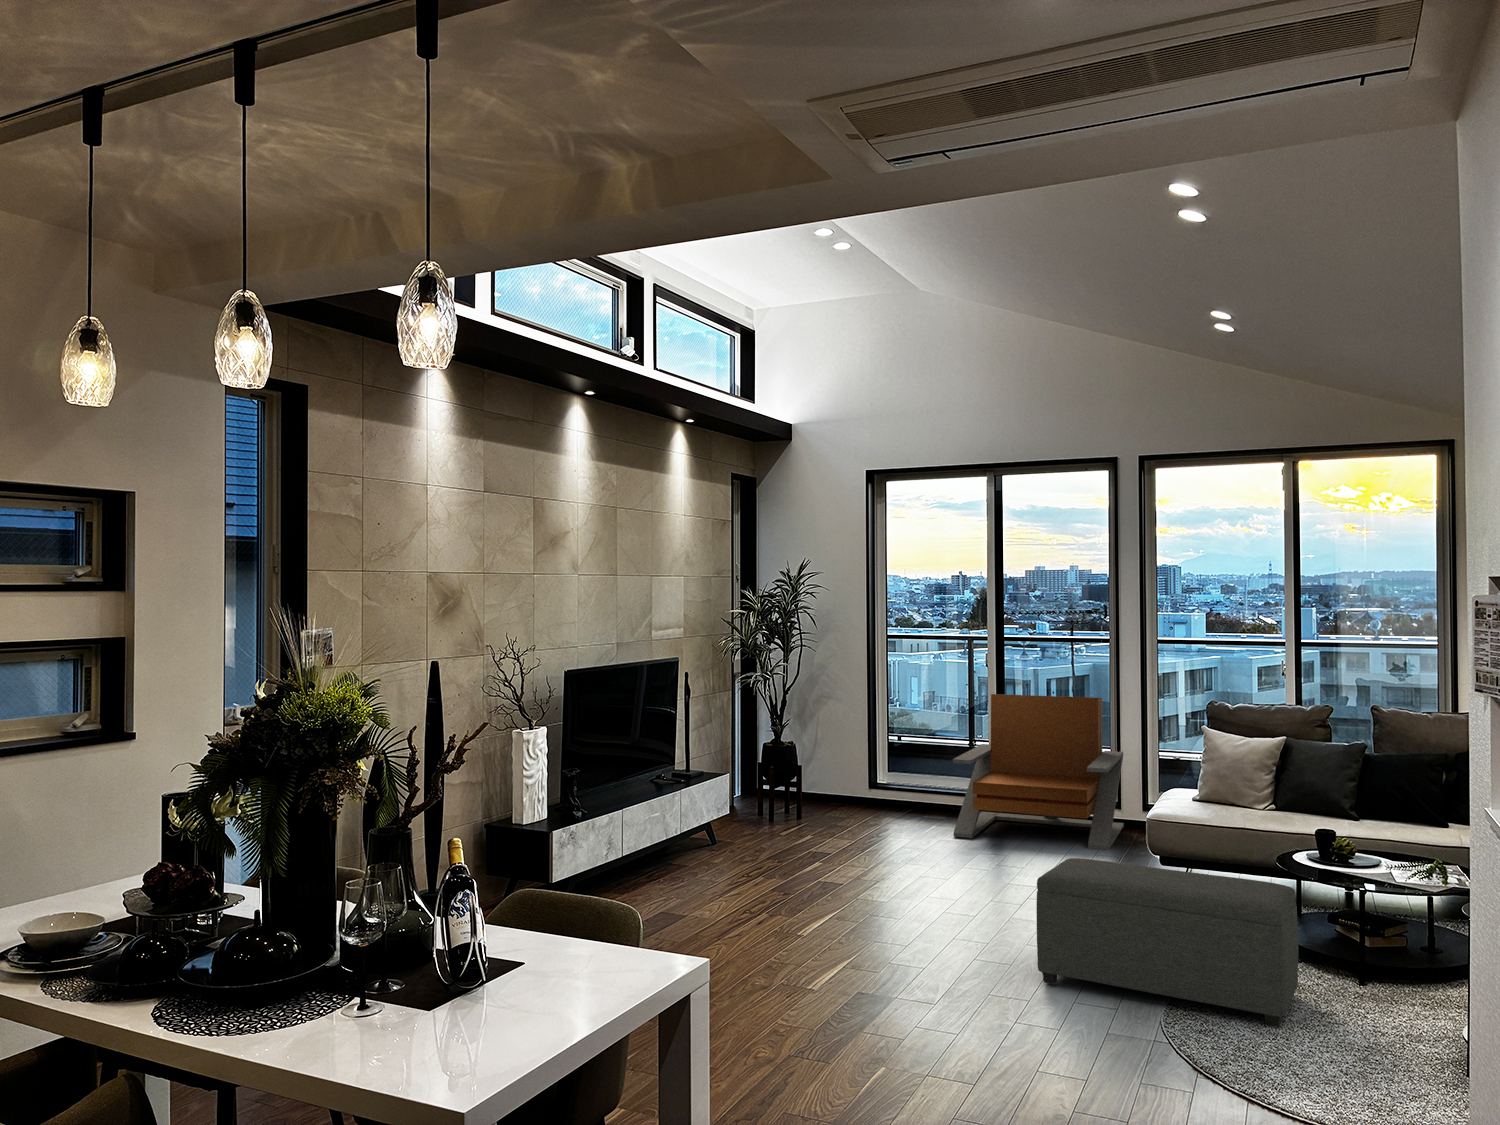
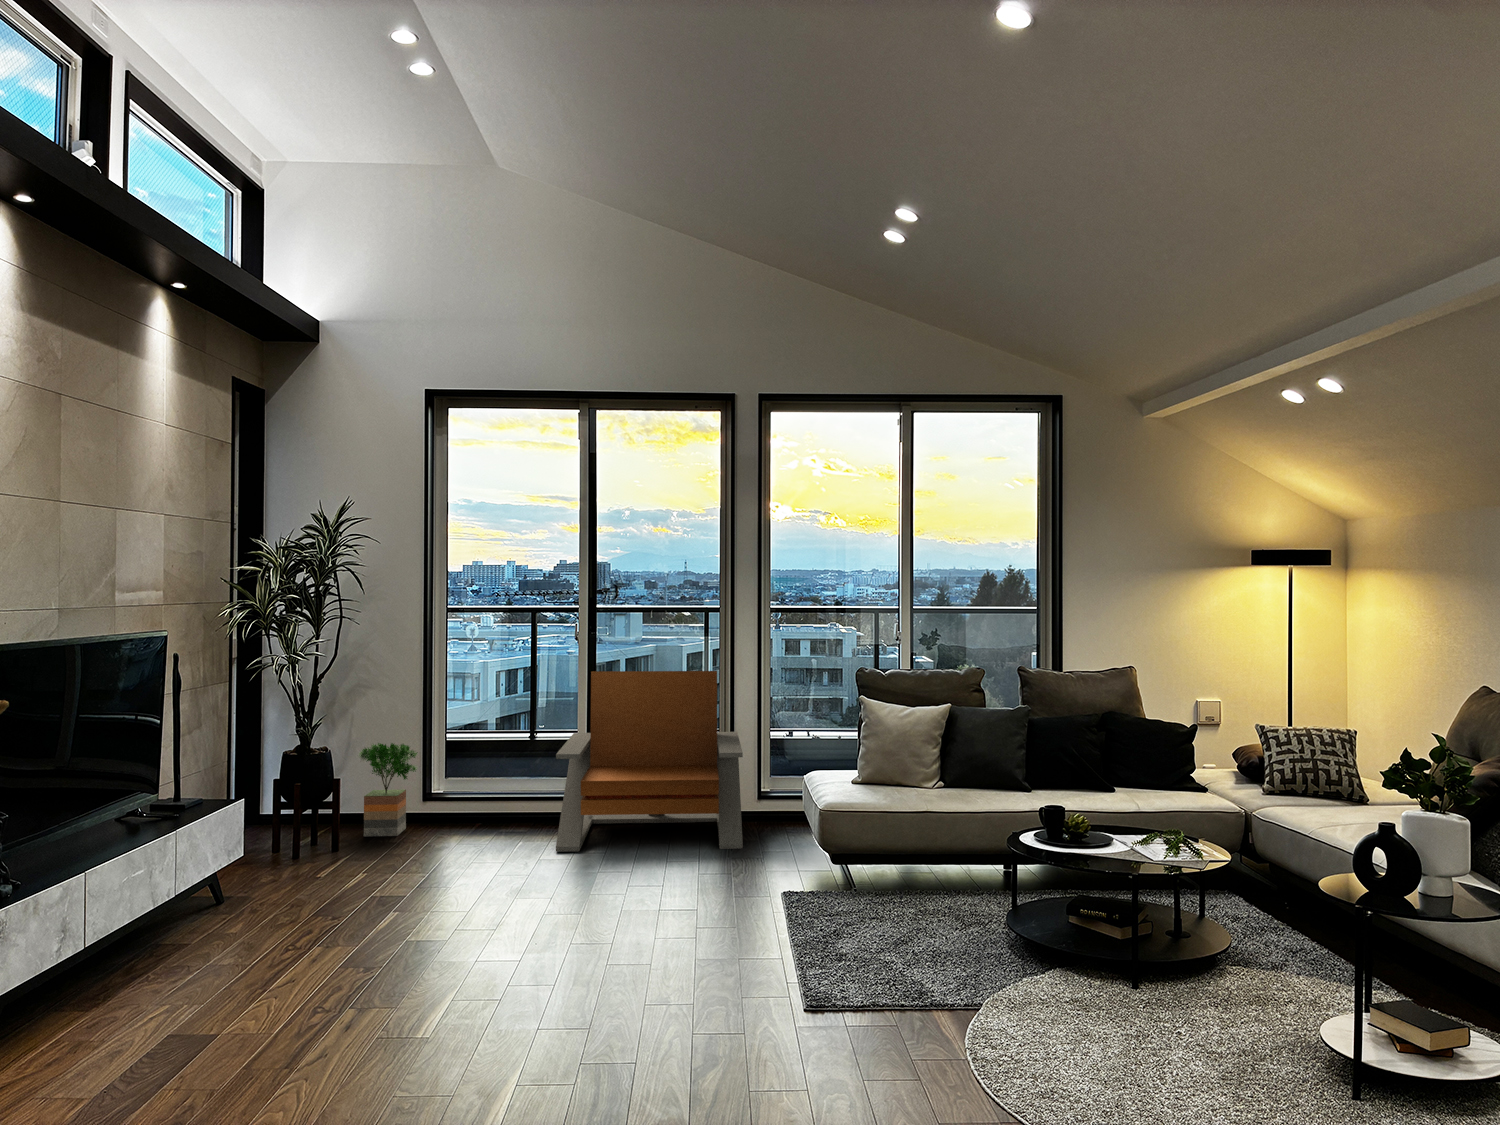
potted tree: none [817,742,862,814] -> present [360,743,417,836]
ottoman: present [1036,858,1298,1027] -> none [796,876,1118,1069]

